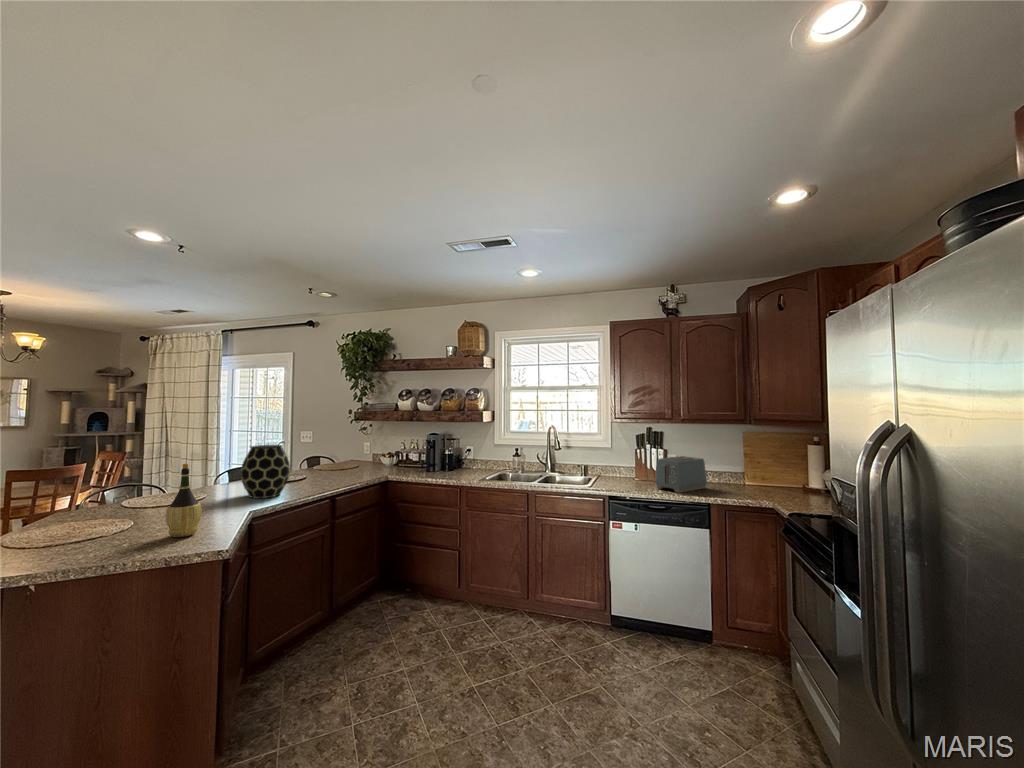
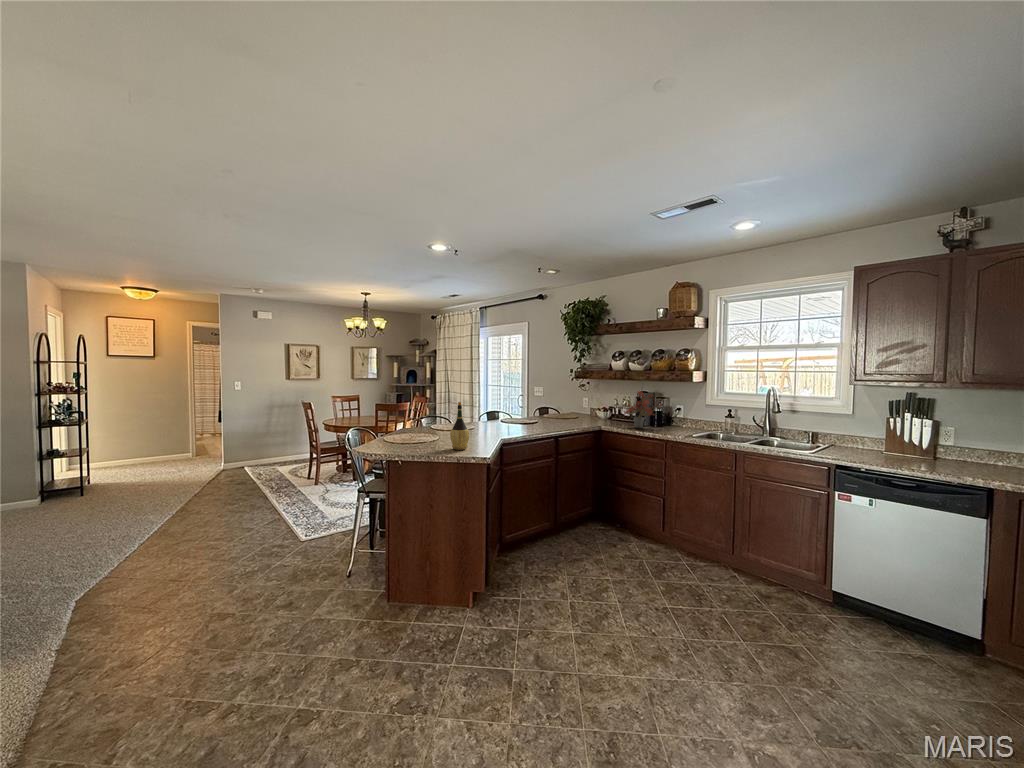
potted plant: none [408,425,454,474] -> present [624,391,660,428]
vase: present [240,445,290,498] -> none [492,394,525,433]
toaster: present [655,456,707,493] -> none [907,429,996,471]

